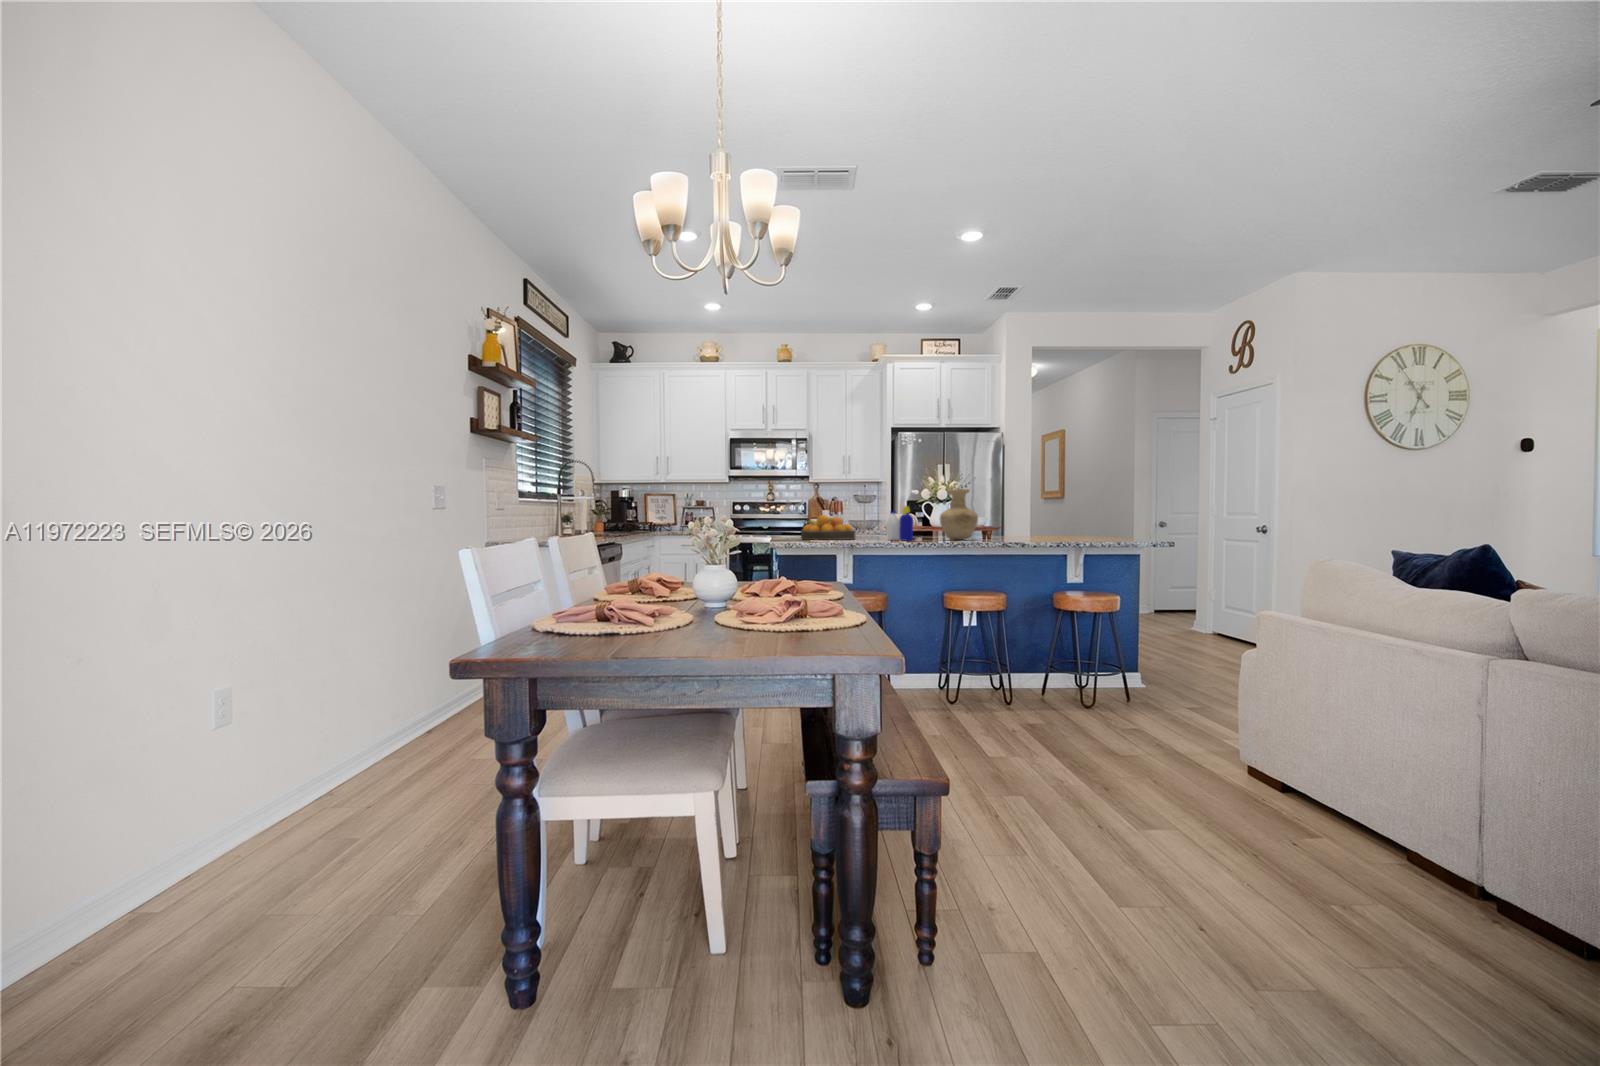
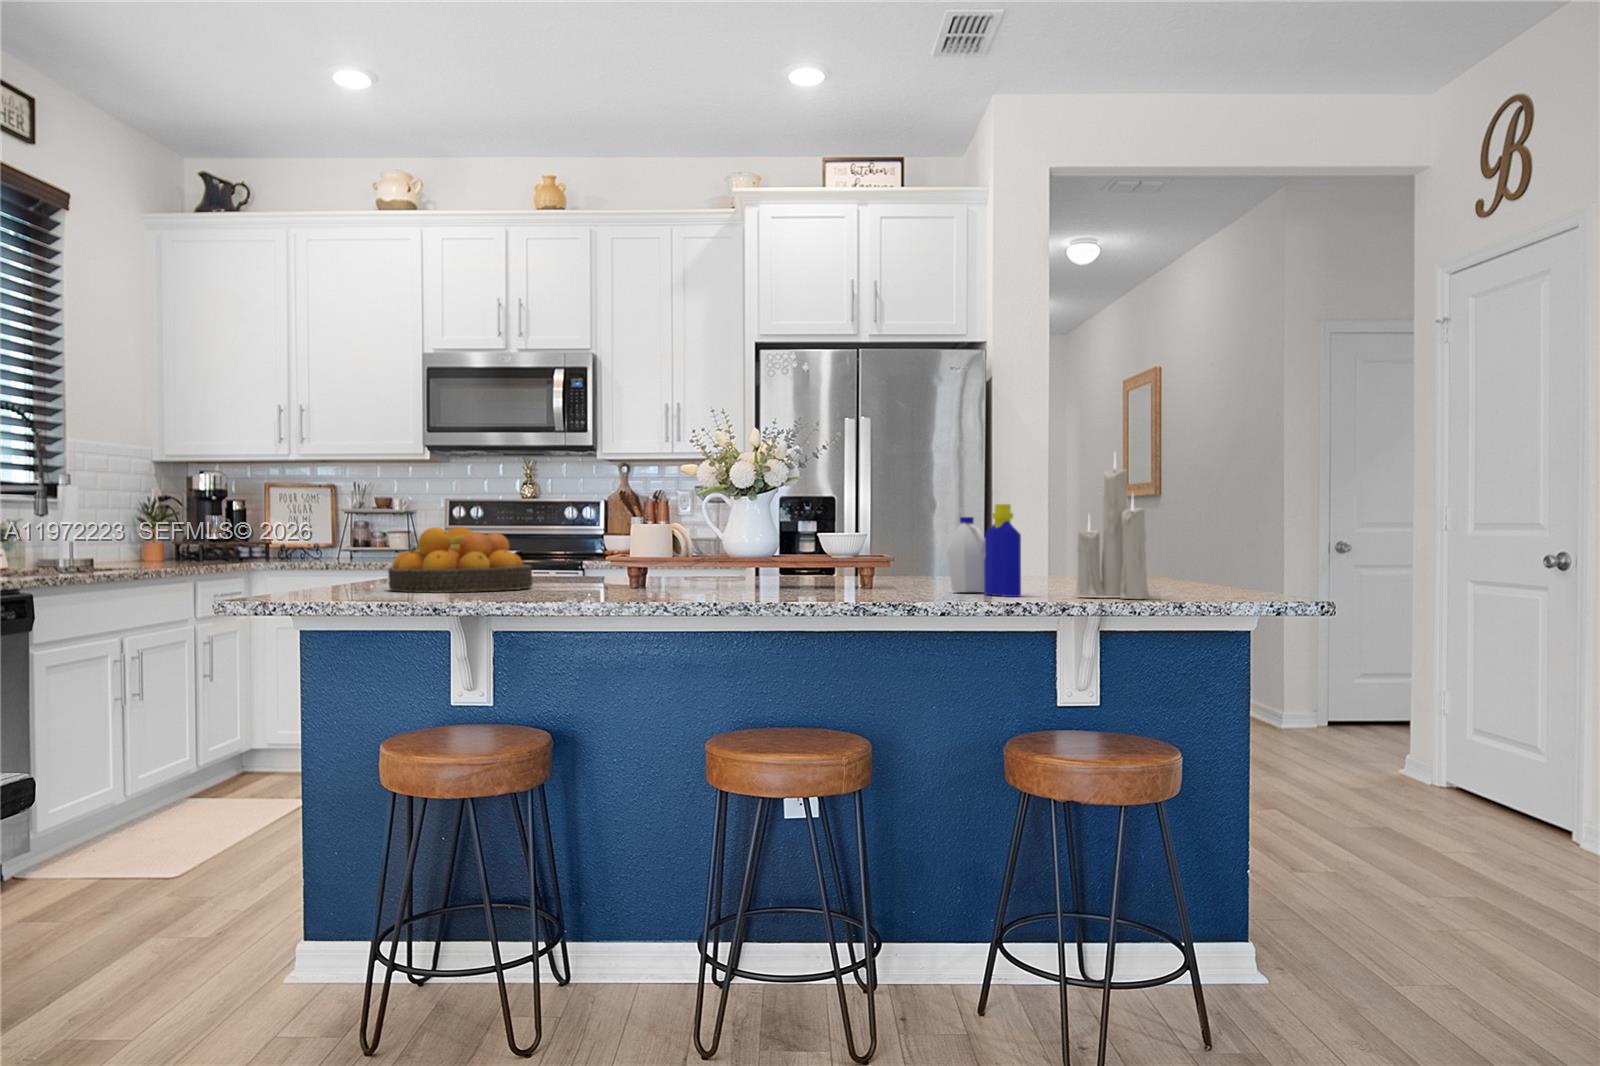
candle: none [1081,484,1110,540] -> present [1075,454,1149,599]
vase: present [940,489,978,540] -> none [706,458,807,594]
bottle: present [885,506,913,541] -> present [947,504,1021,597]

